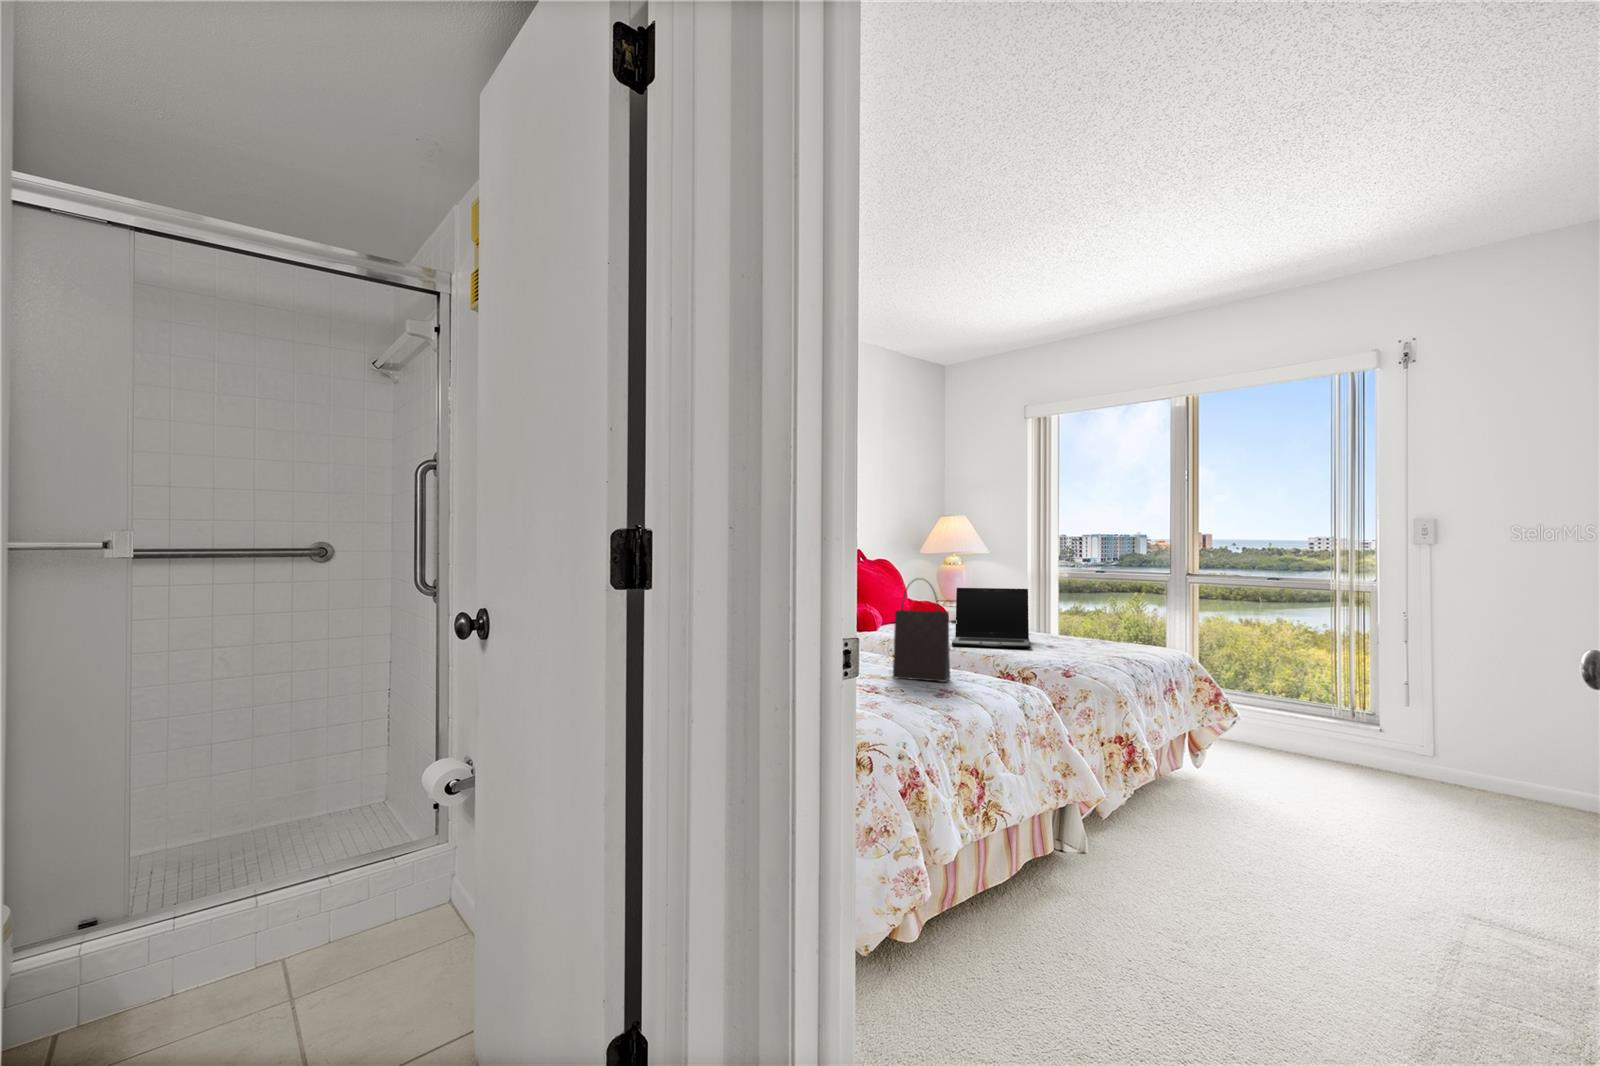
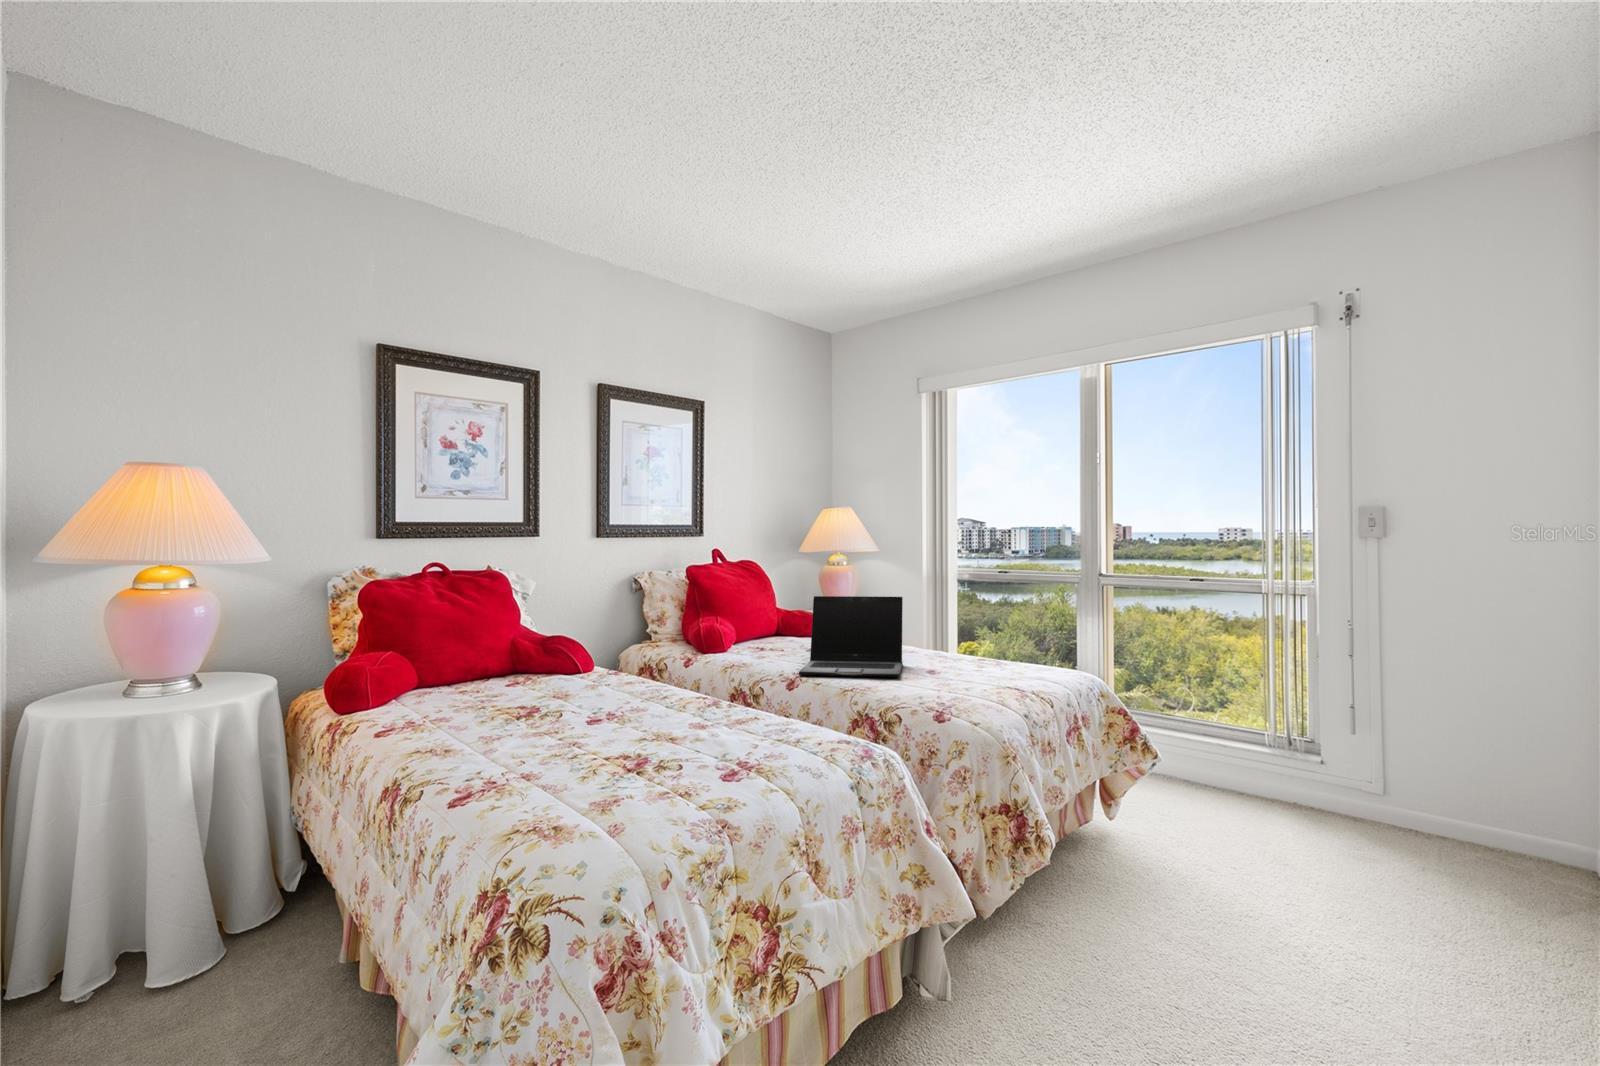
handbag: present [893,579,957,682] -> none [678,592,770,746]

